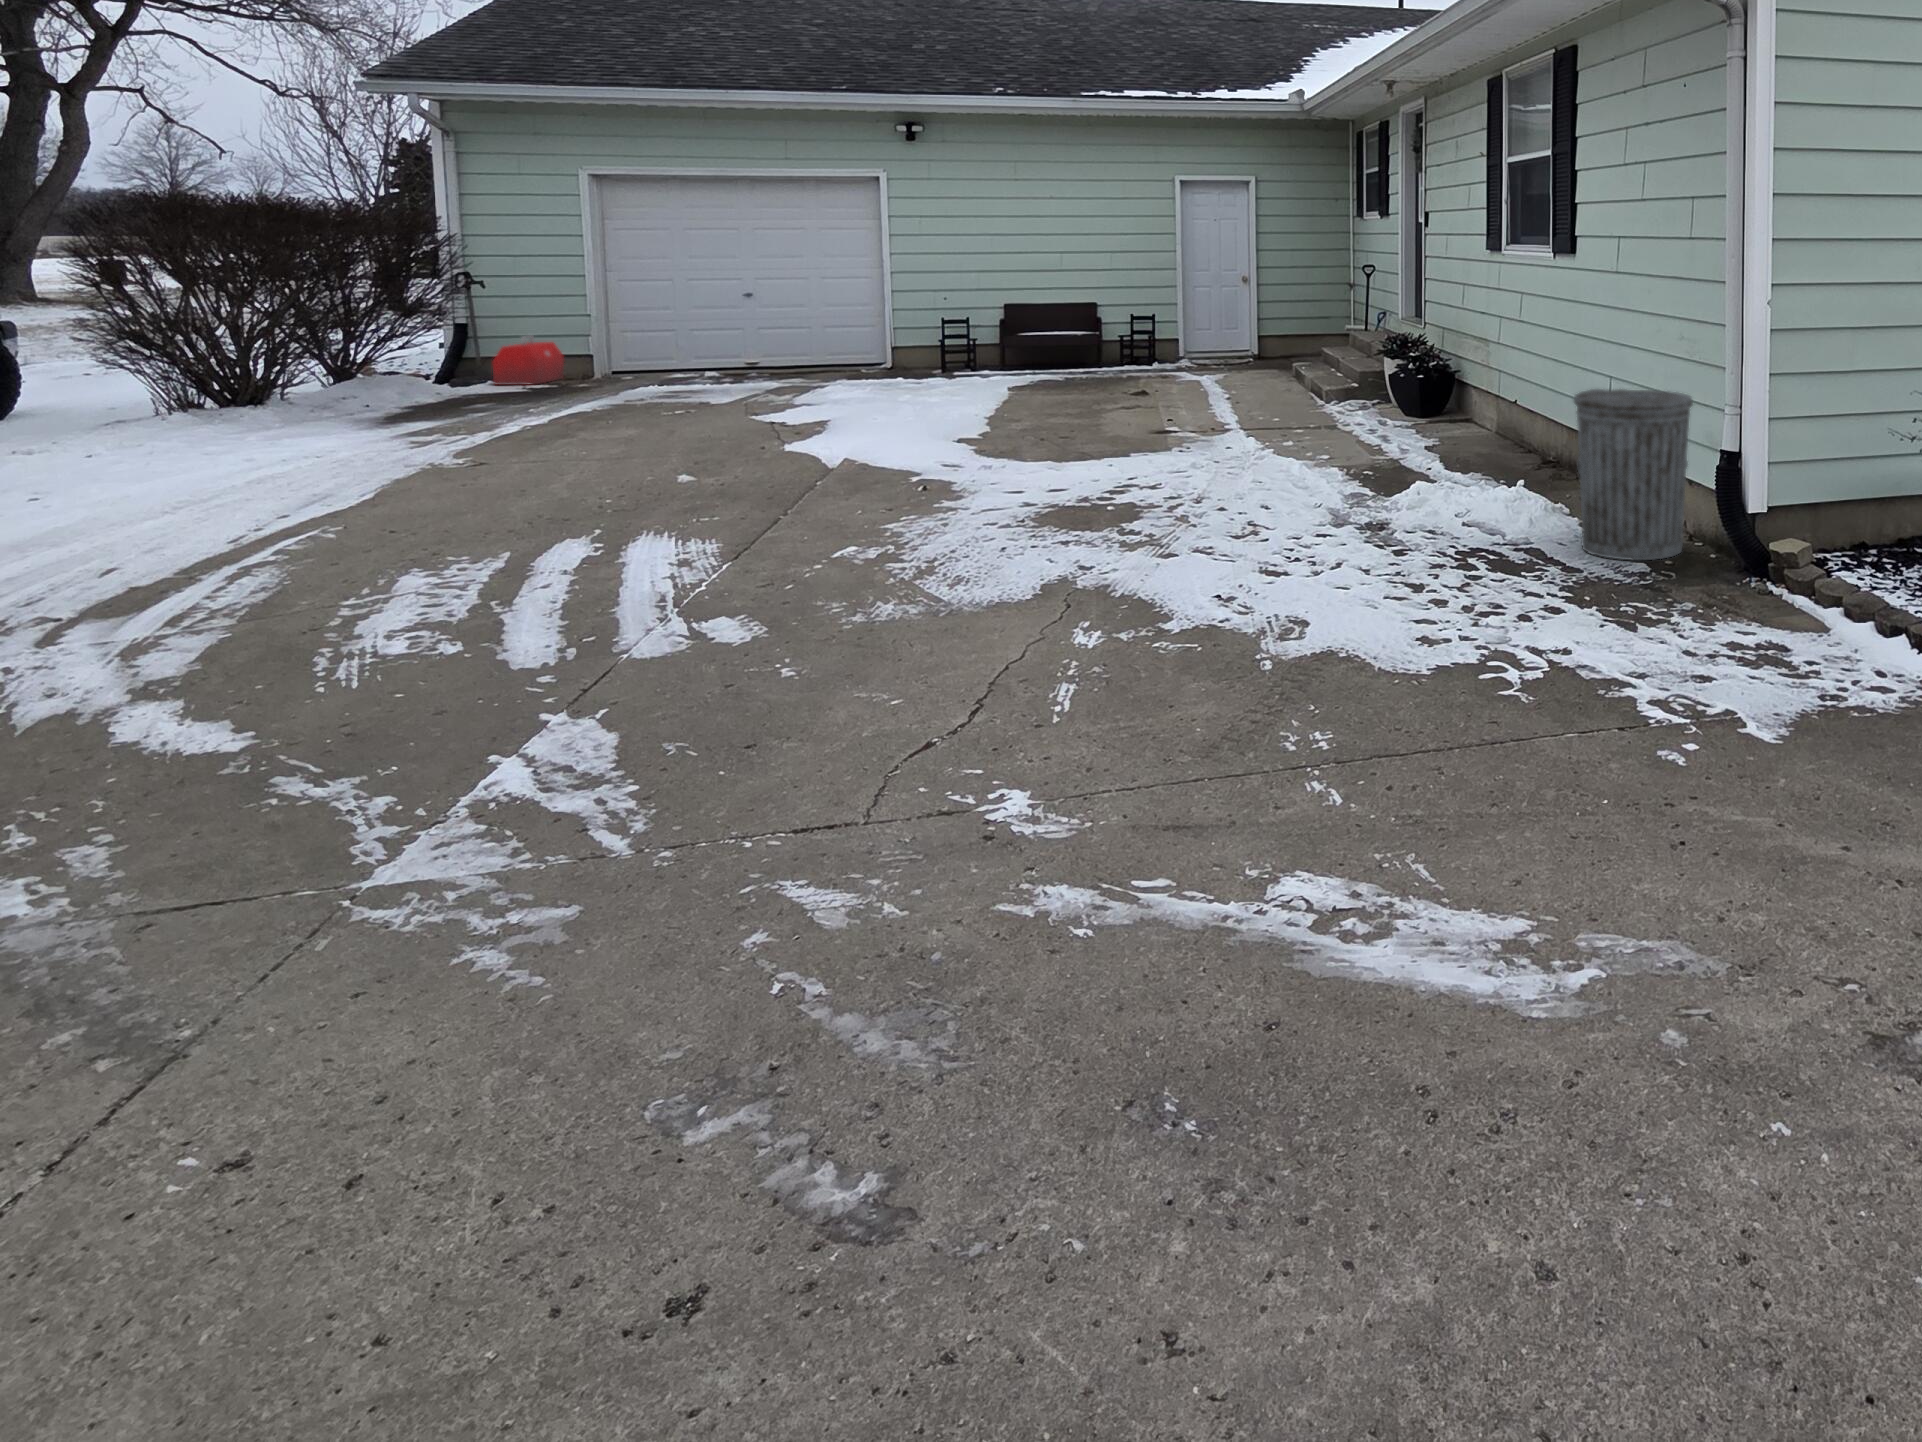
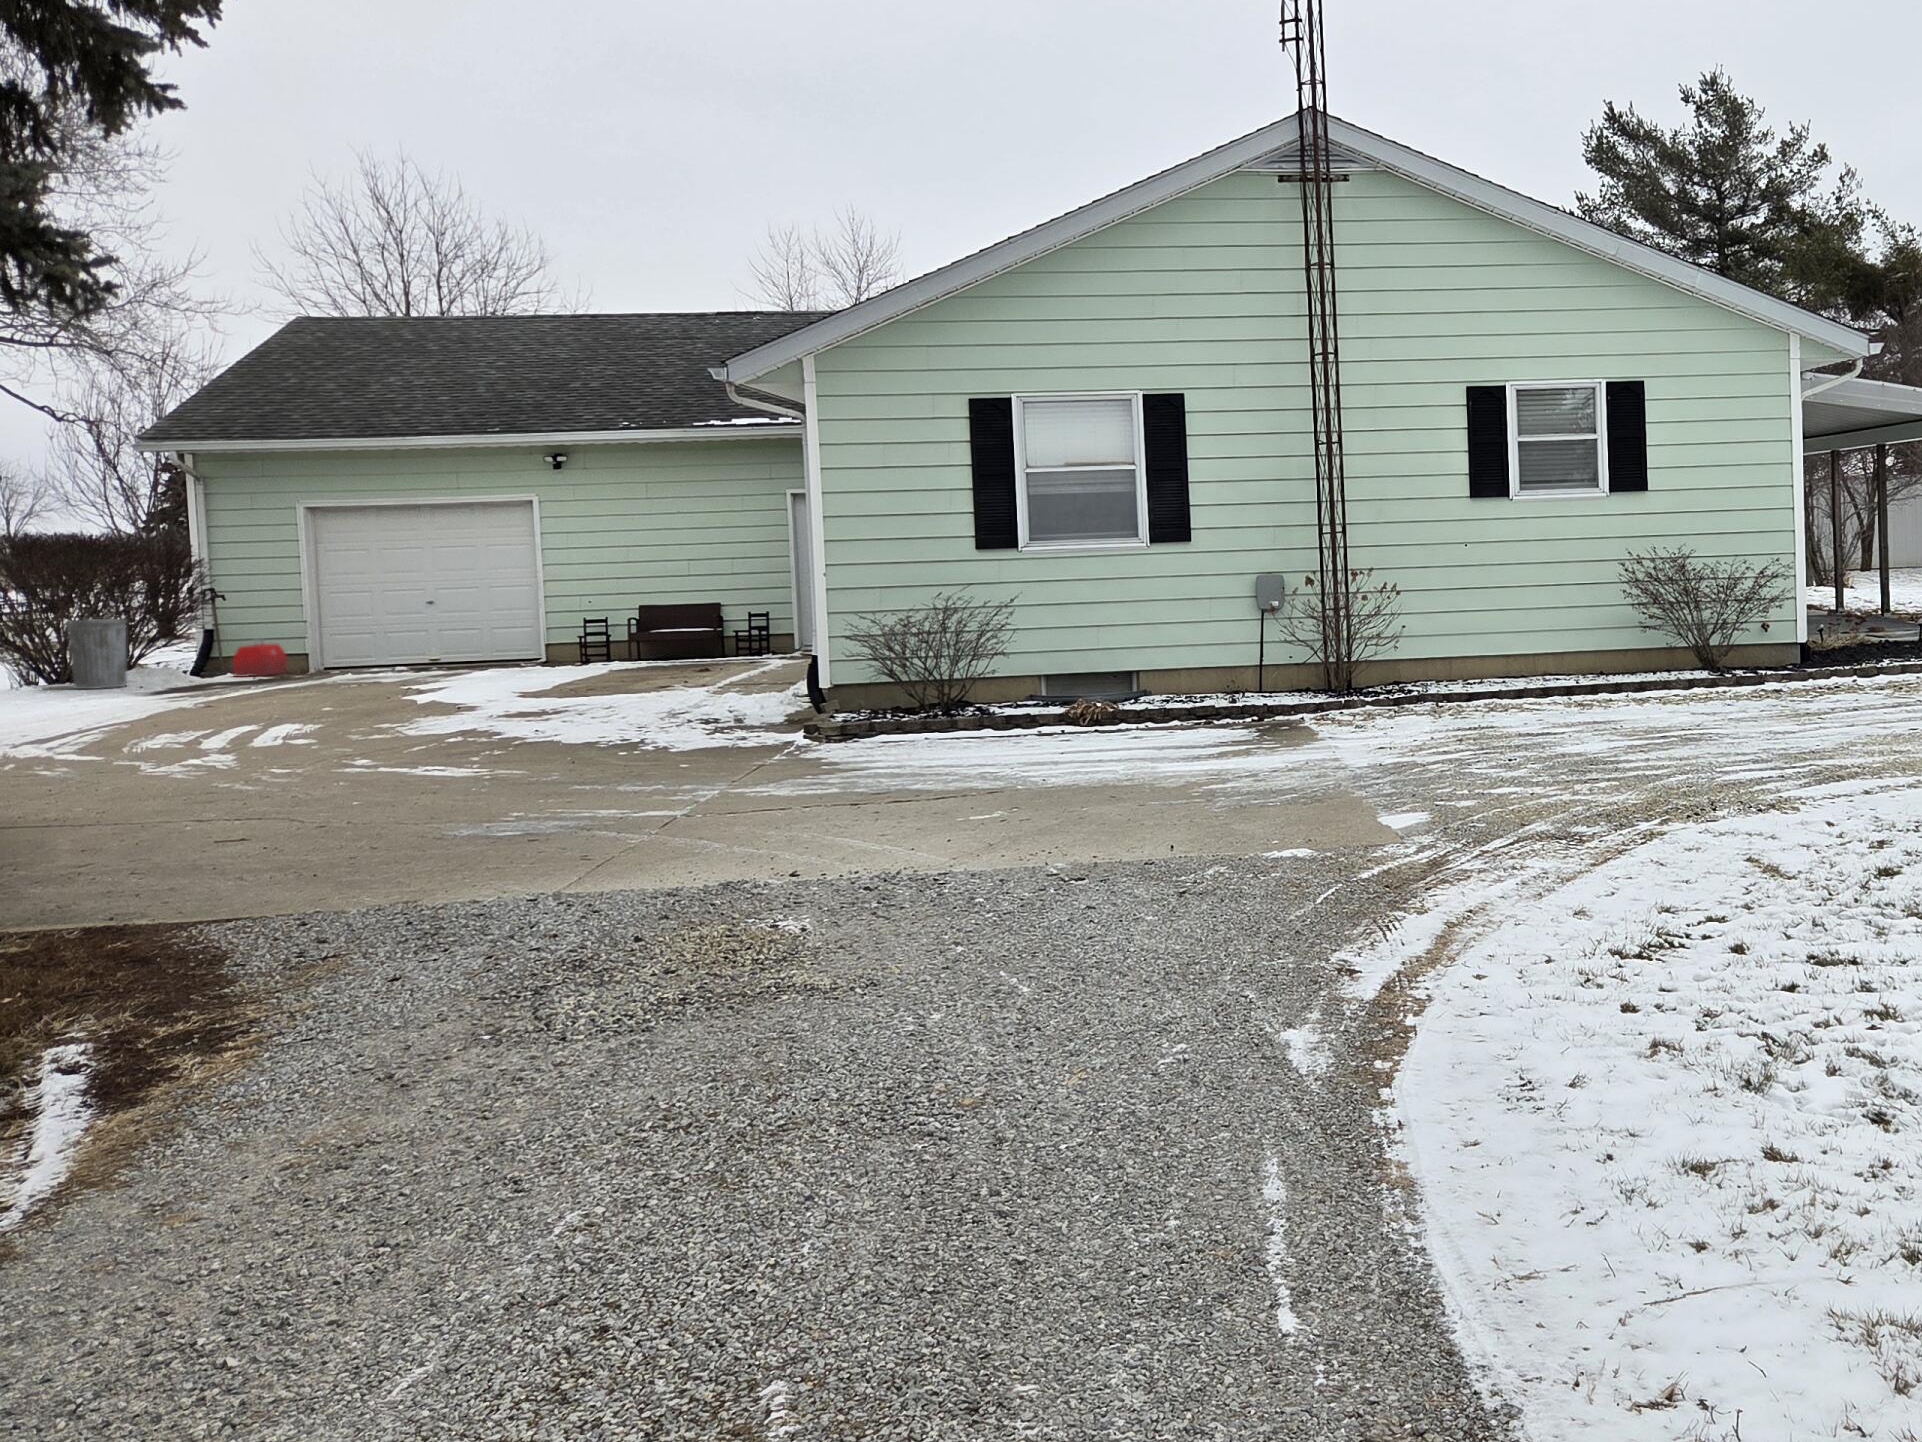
trash can: present [1574,389,1693,560] -> present [66,619,127,689]

